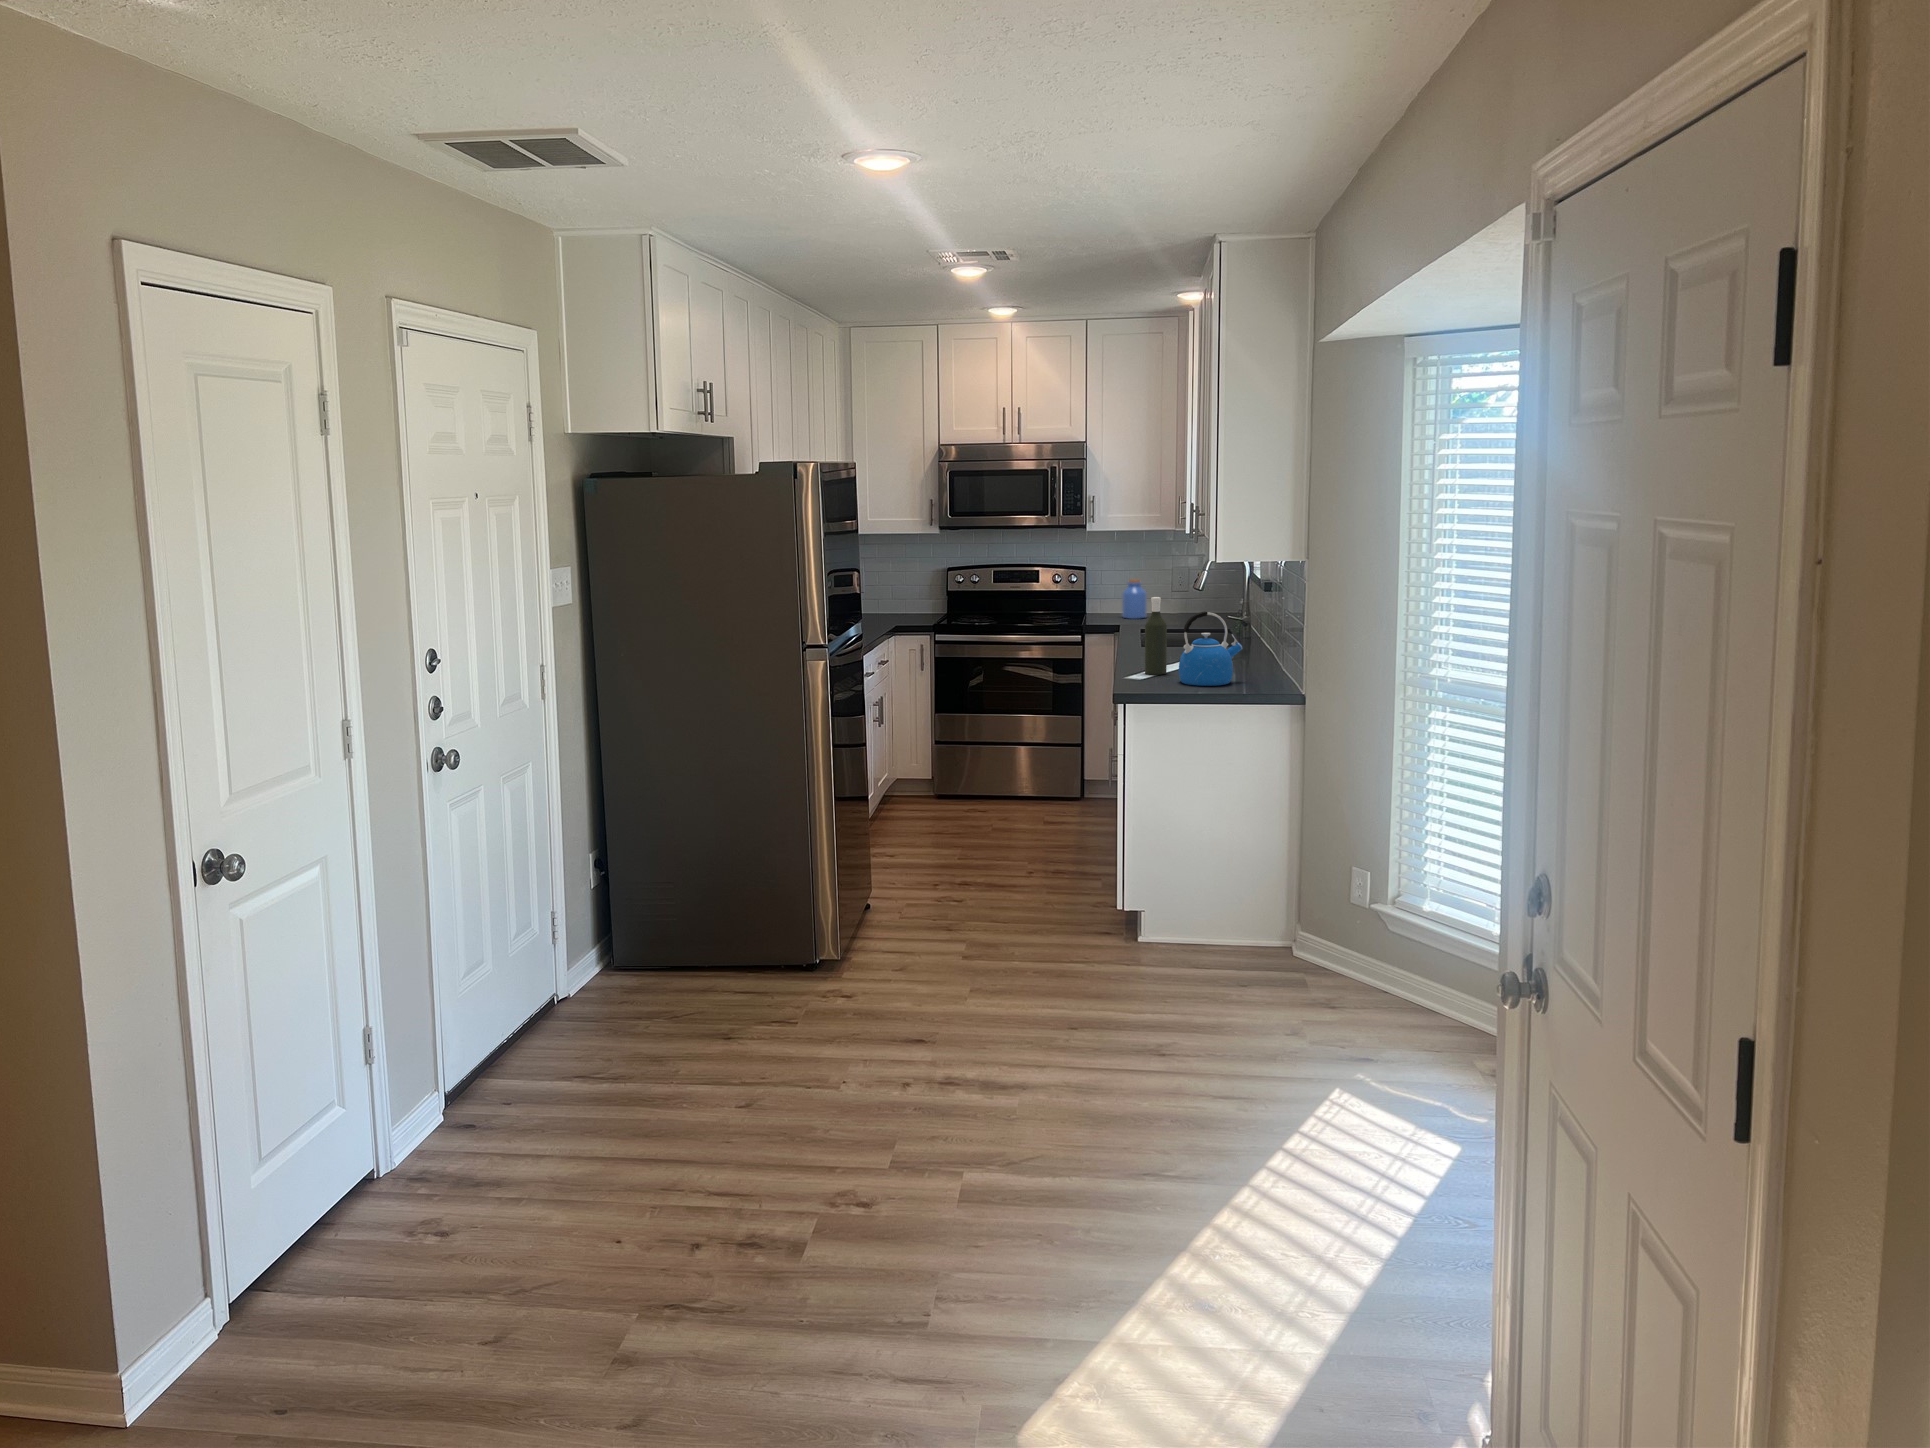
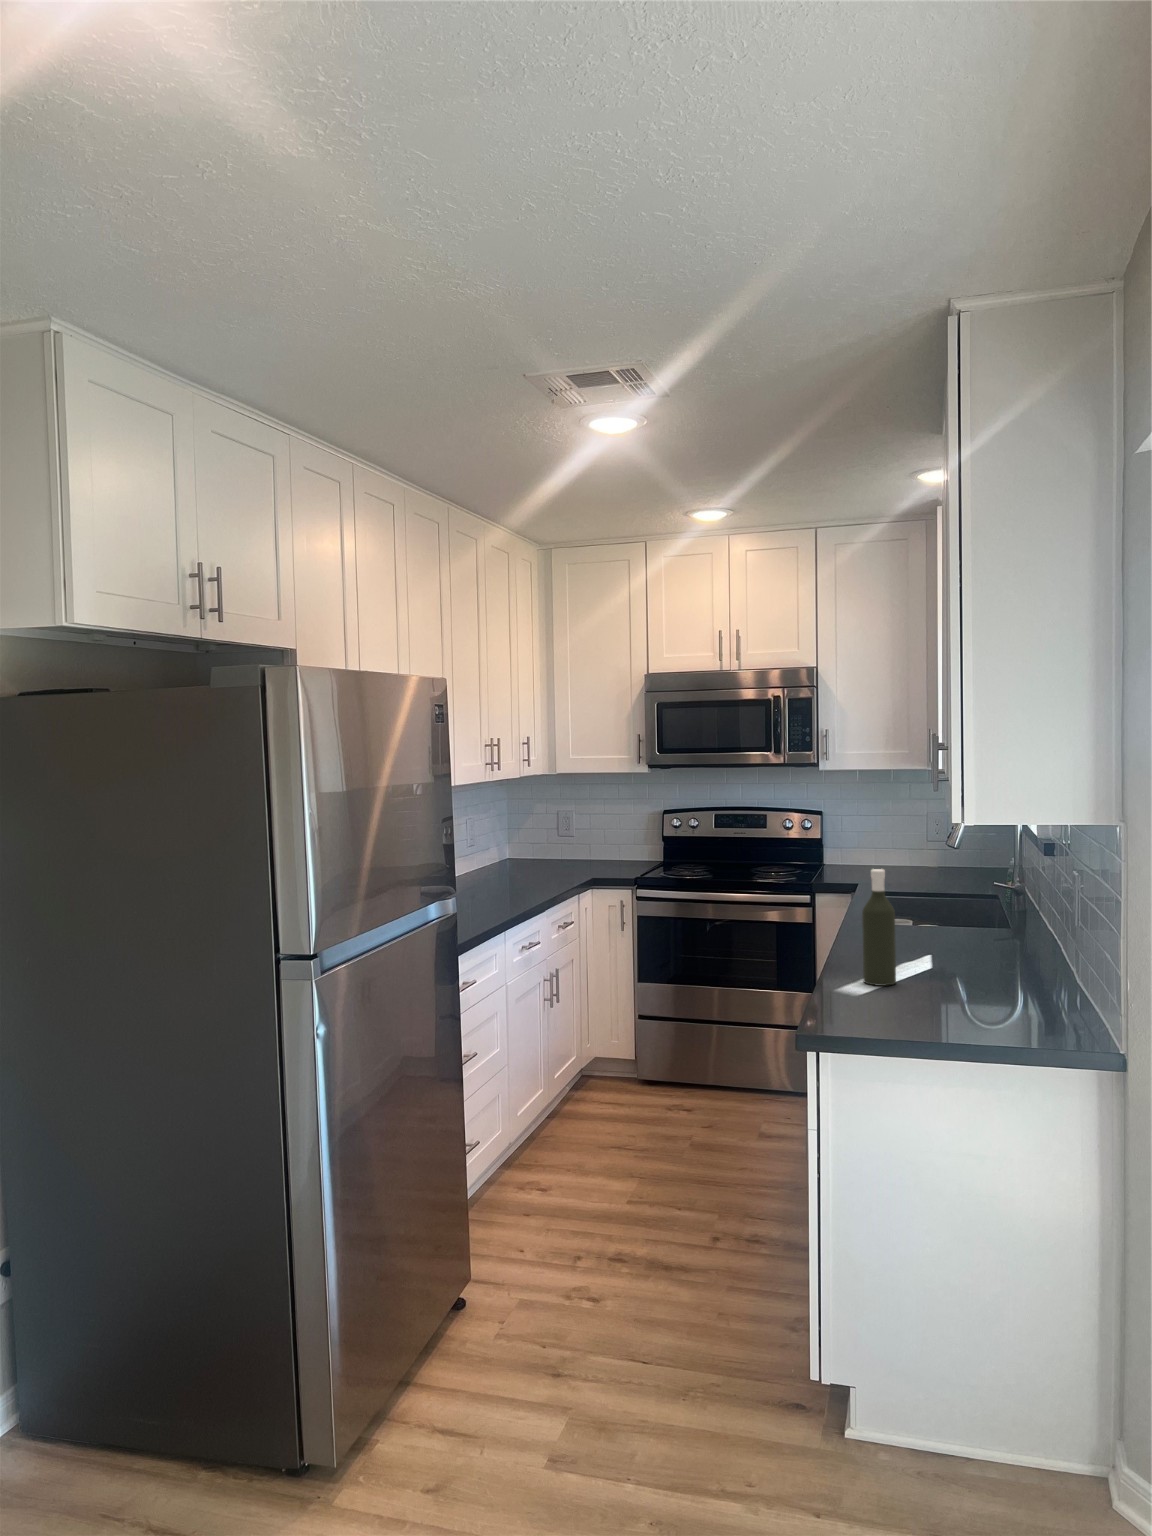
jar: present [1122,579,1147,619] -> none [868,826,898,873]
kettle: present [1179,611,1242,686] -> none [910,898,1014,1019]

